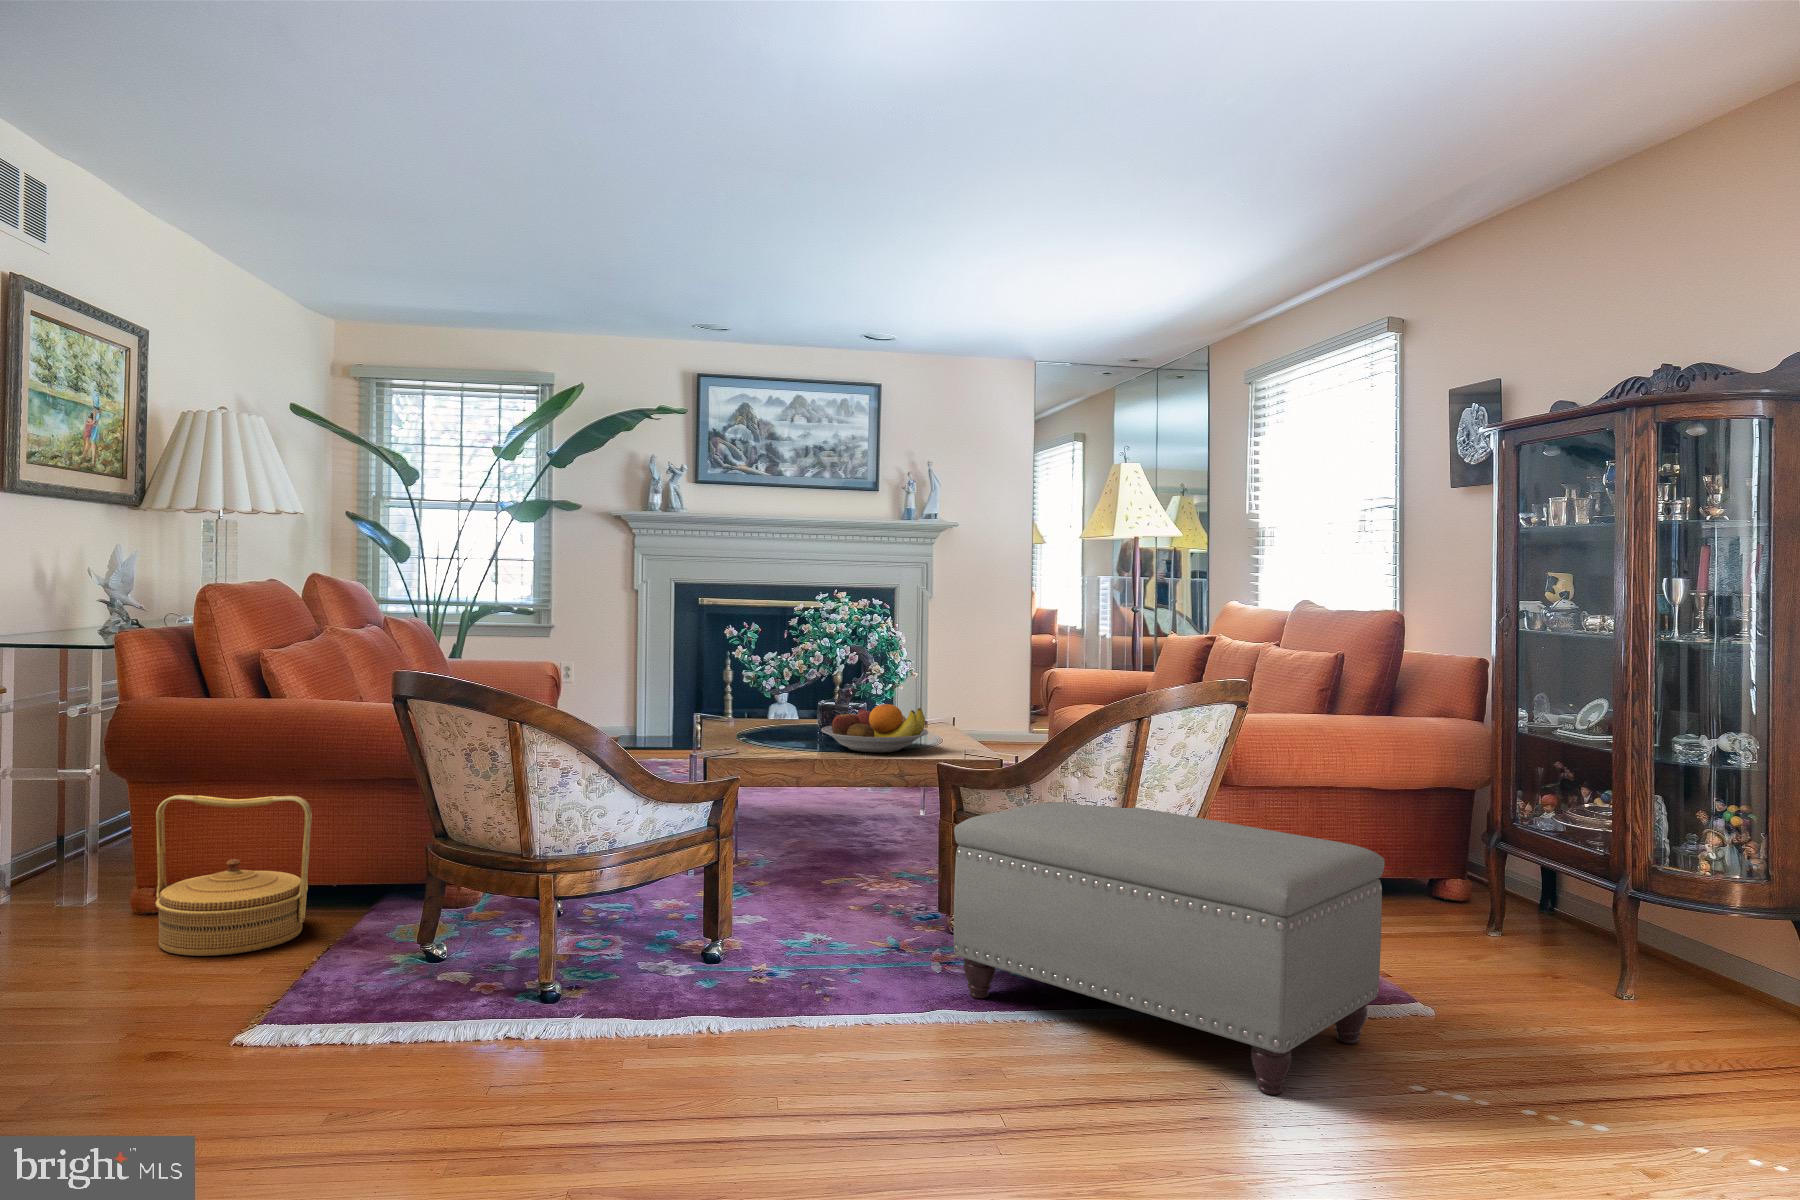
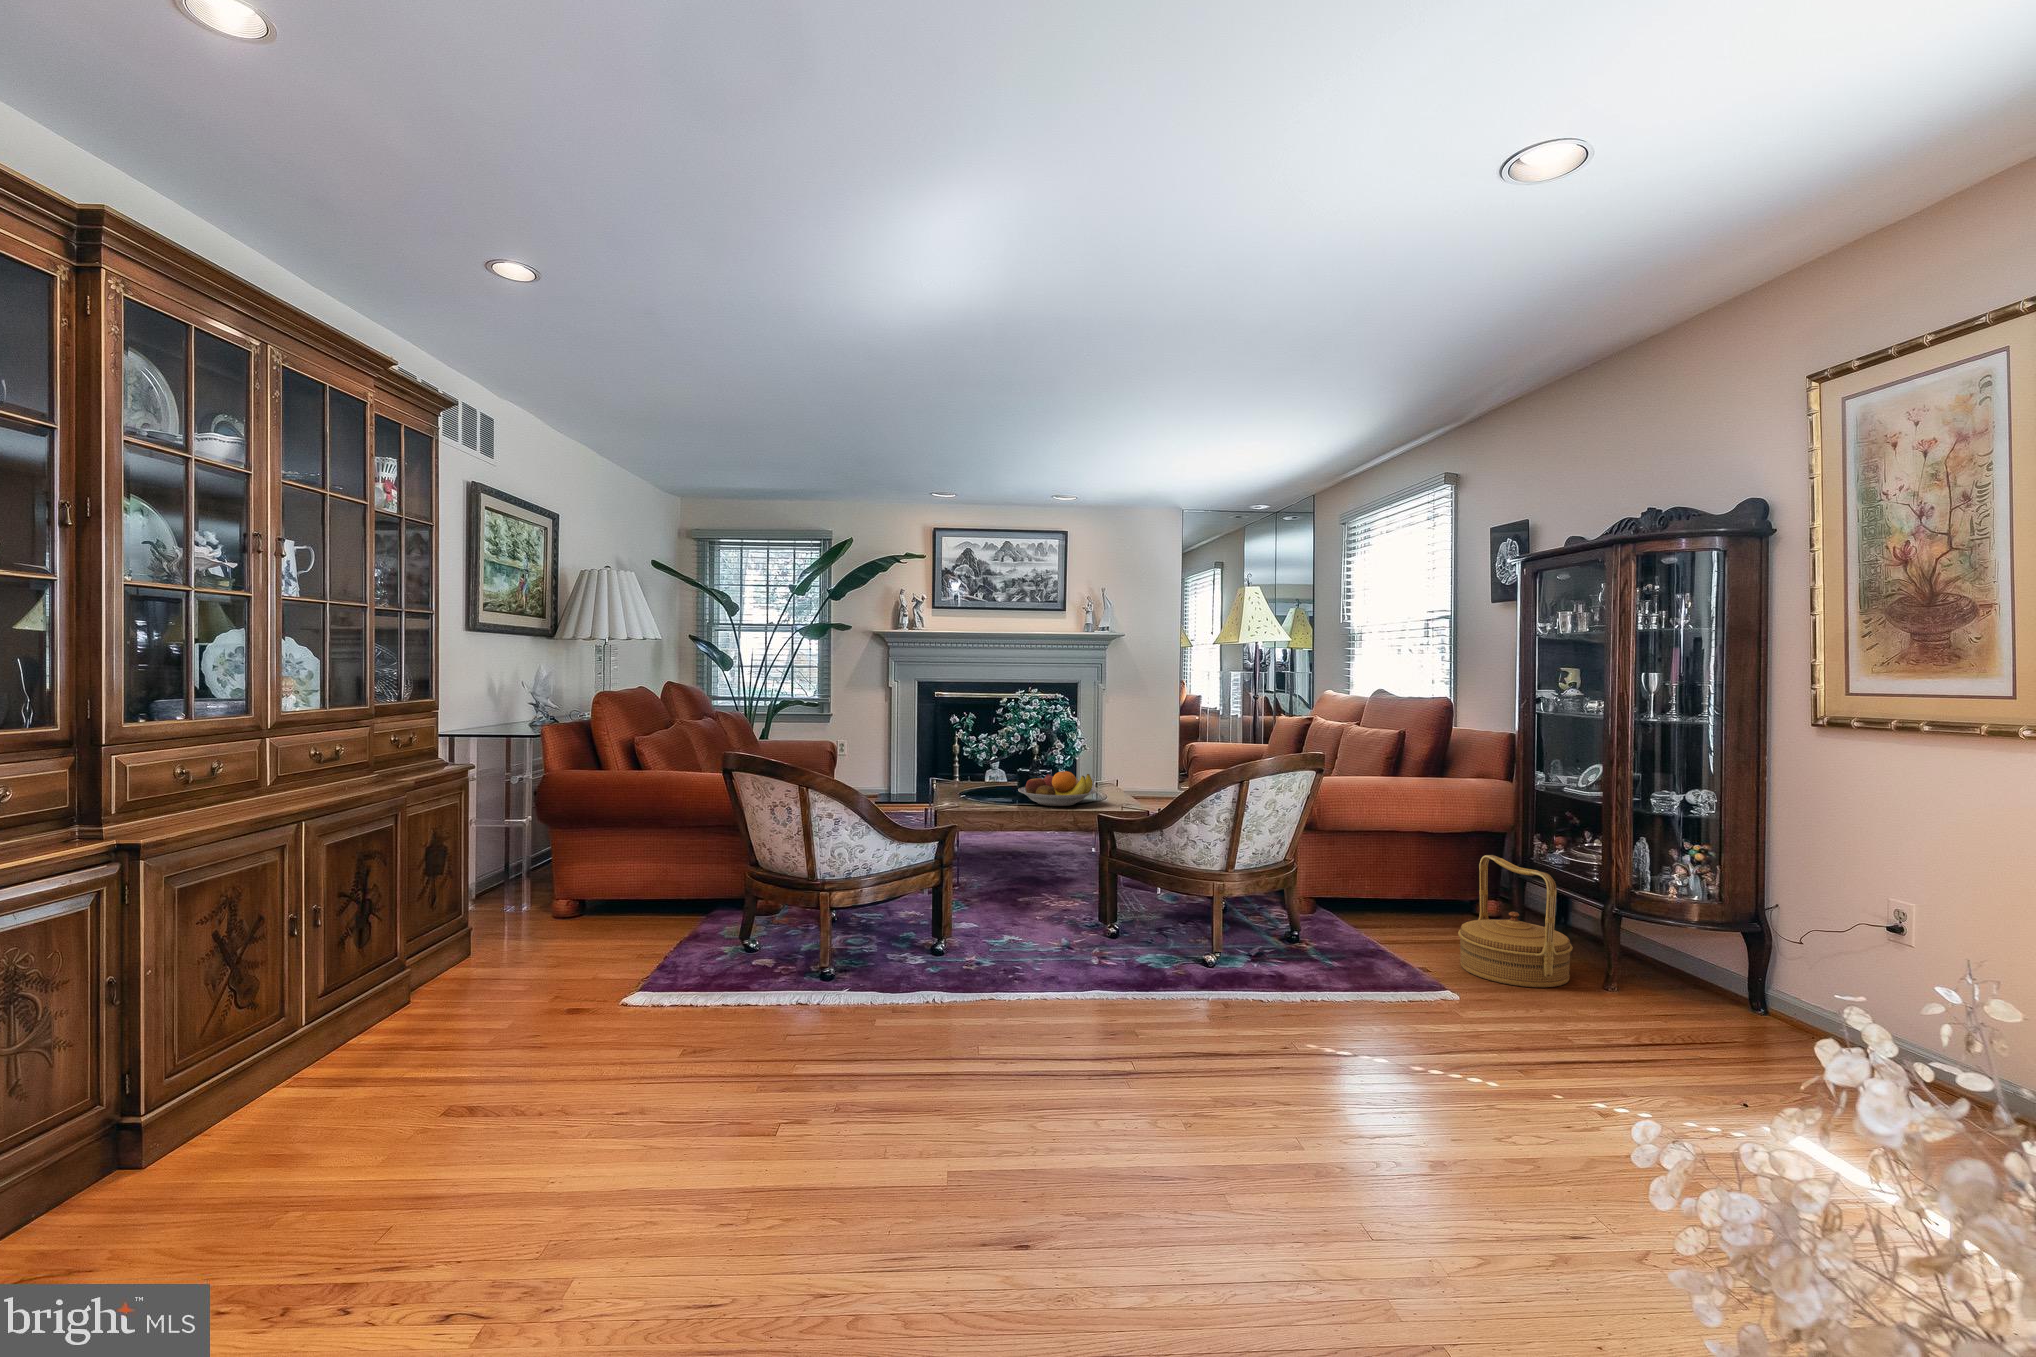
woven basket: present [155,795,312,956] -> present [1458,855,1573,987]
ottoman: present [954,802,1385,1095] -> none [1107,839,1419,1053]

